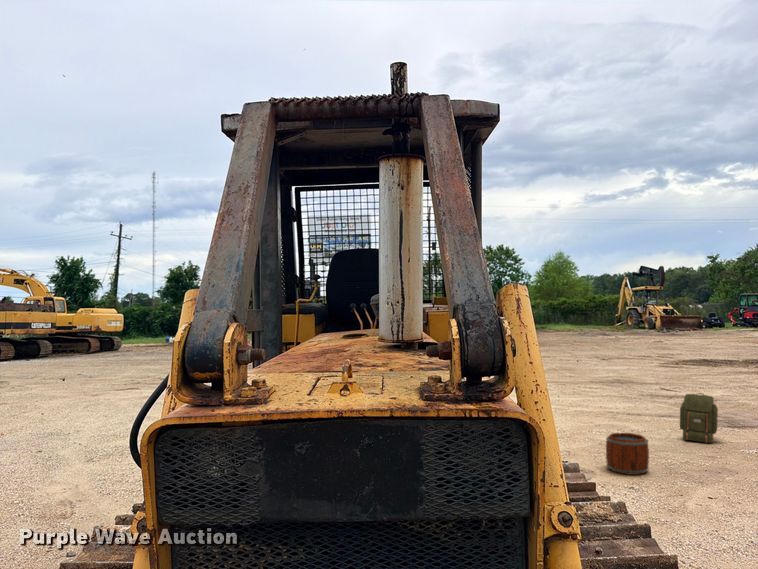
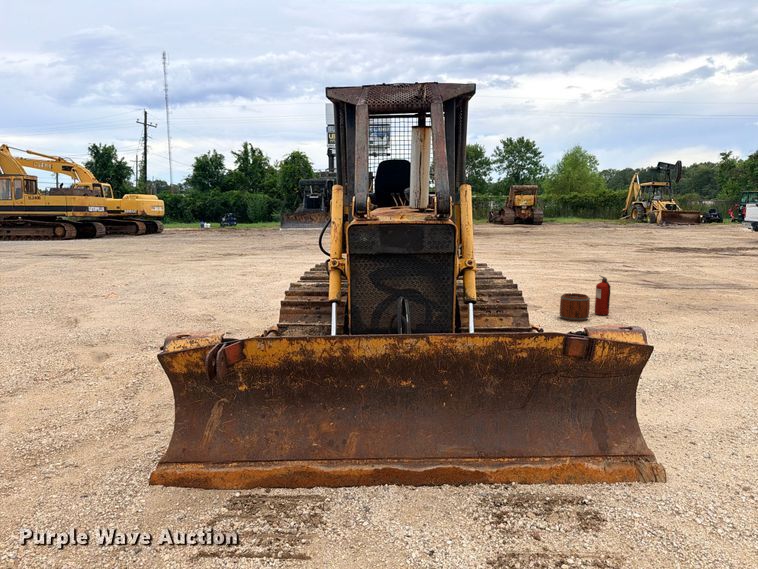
backpack: present [680,393,718,443] -> none [624,269,653,305]
fire extinguisher: none [651,405,673,463] -> present [595,275,611,315]

